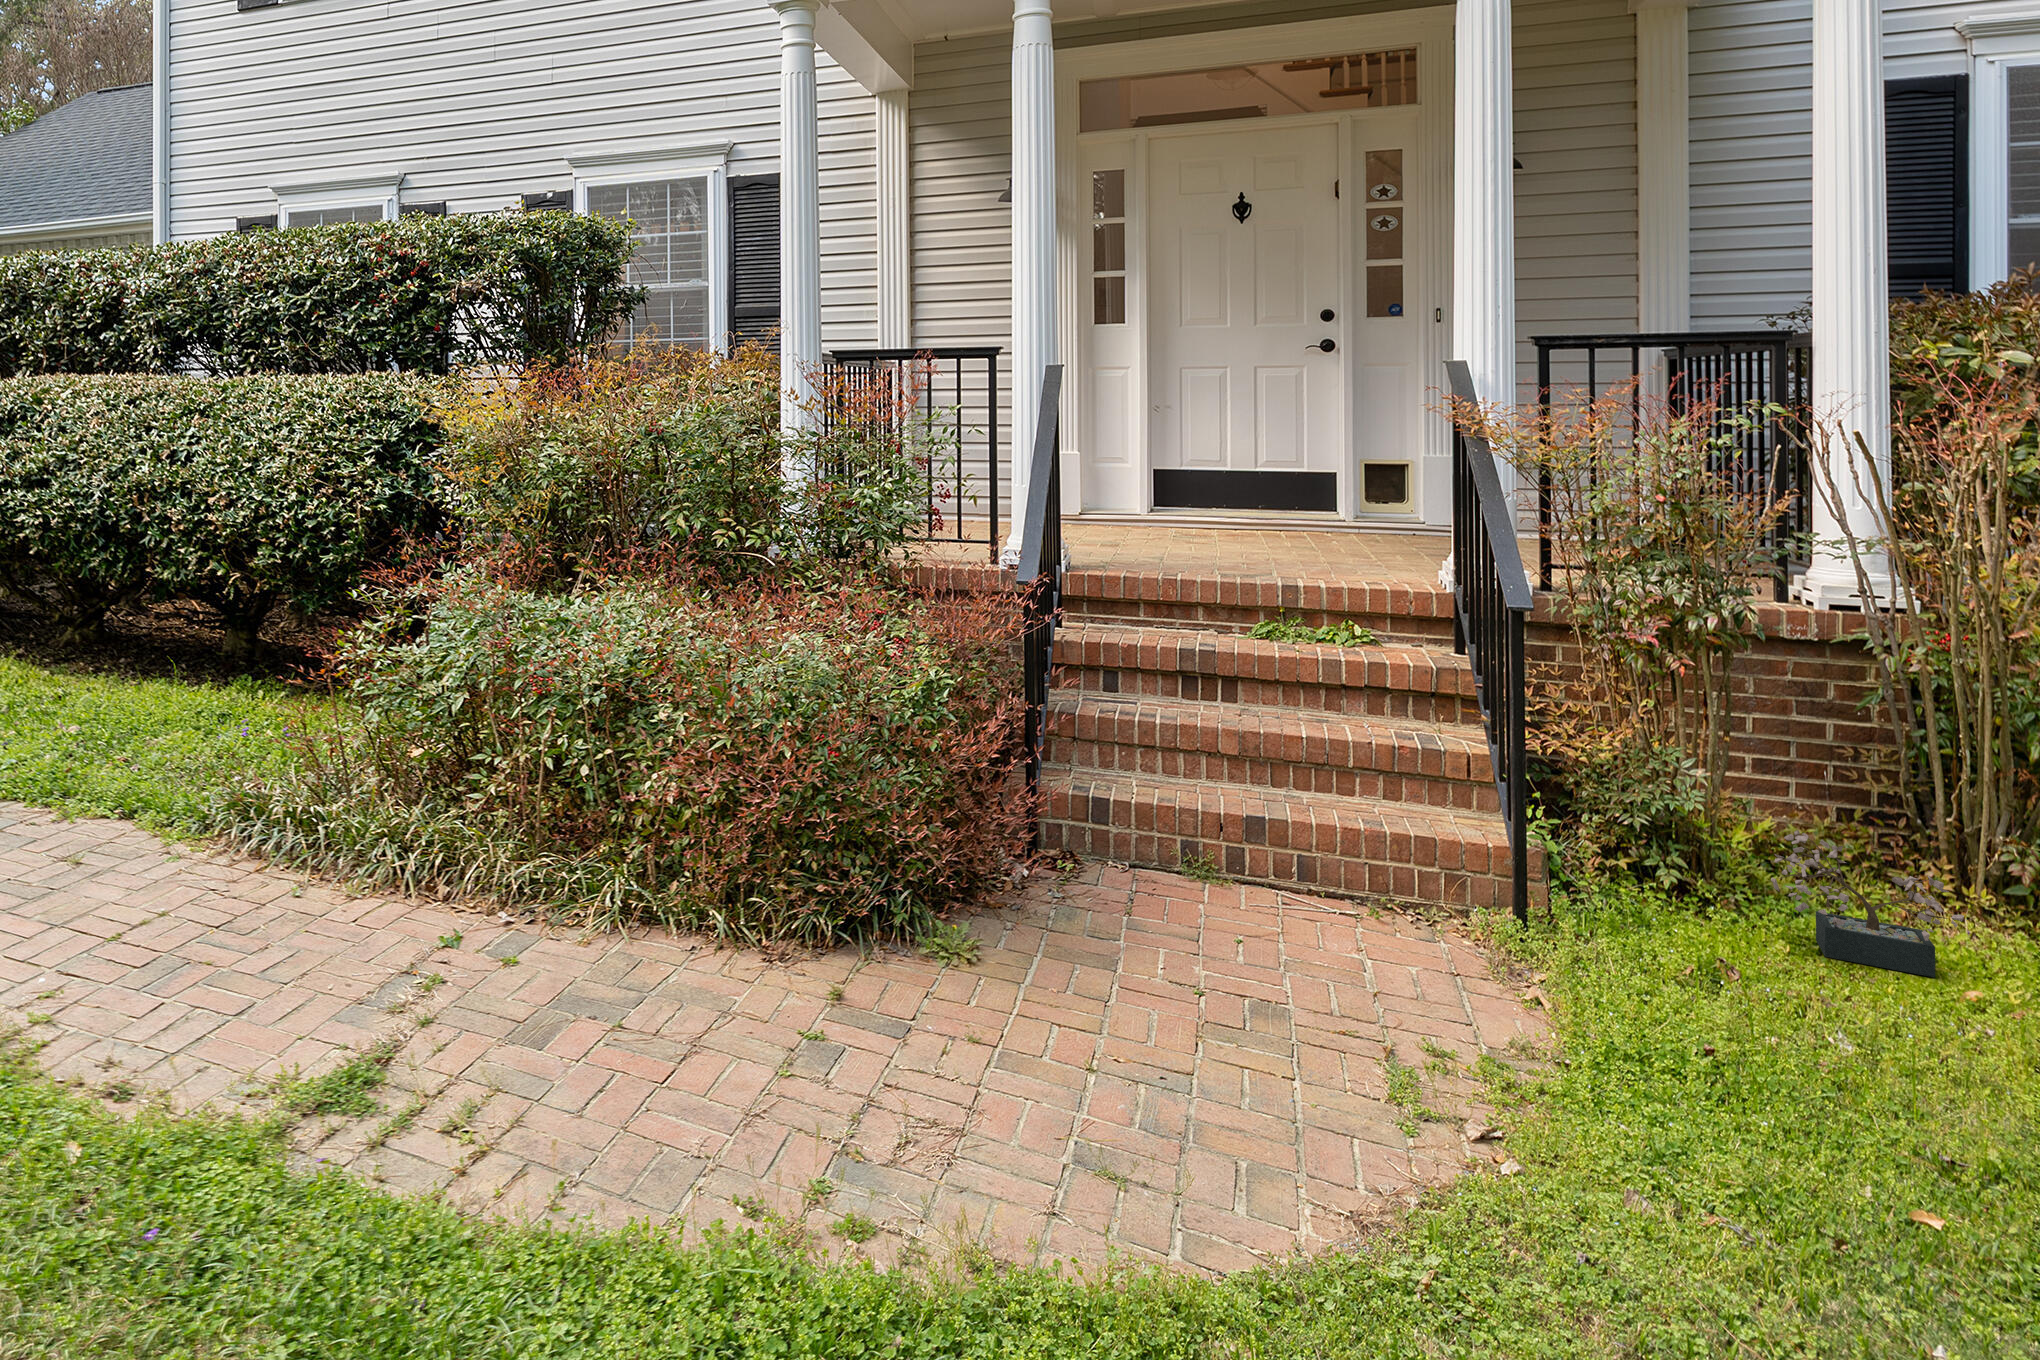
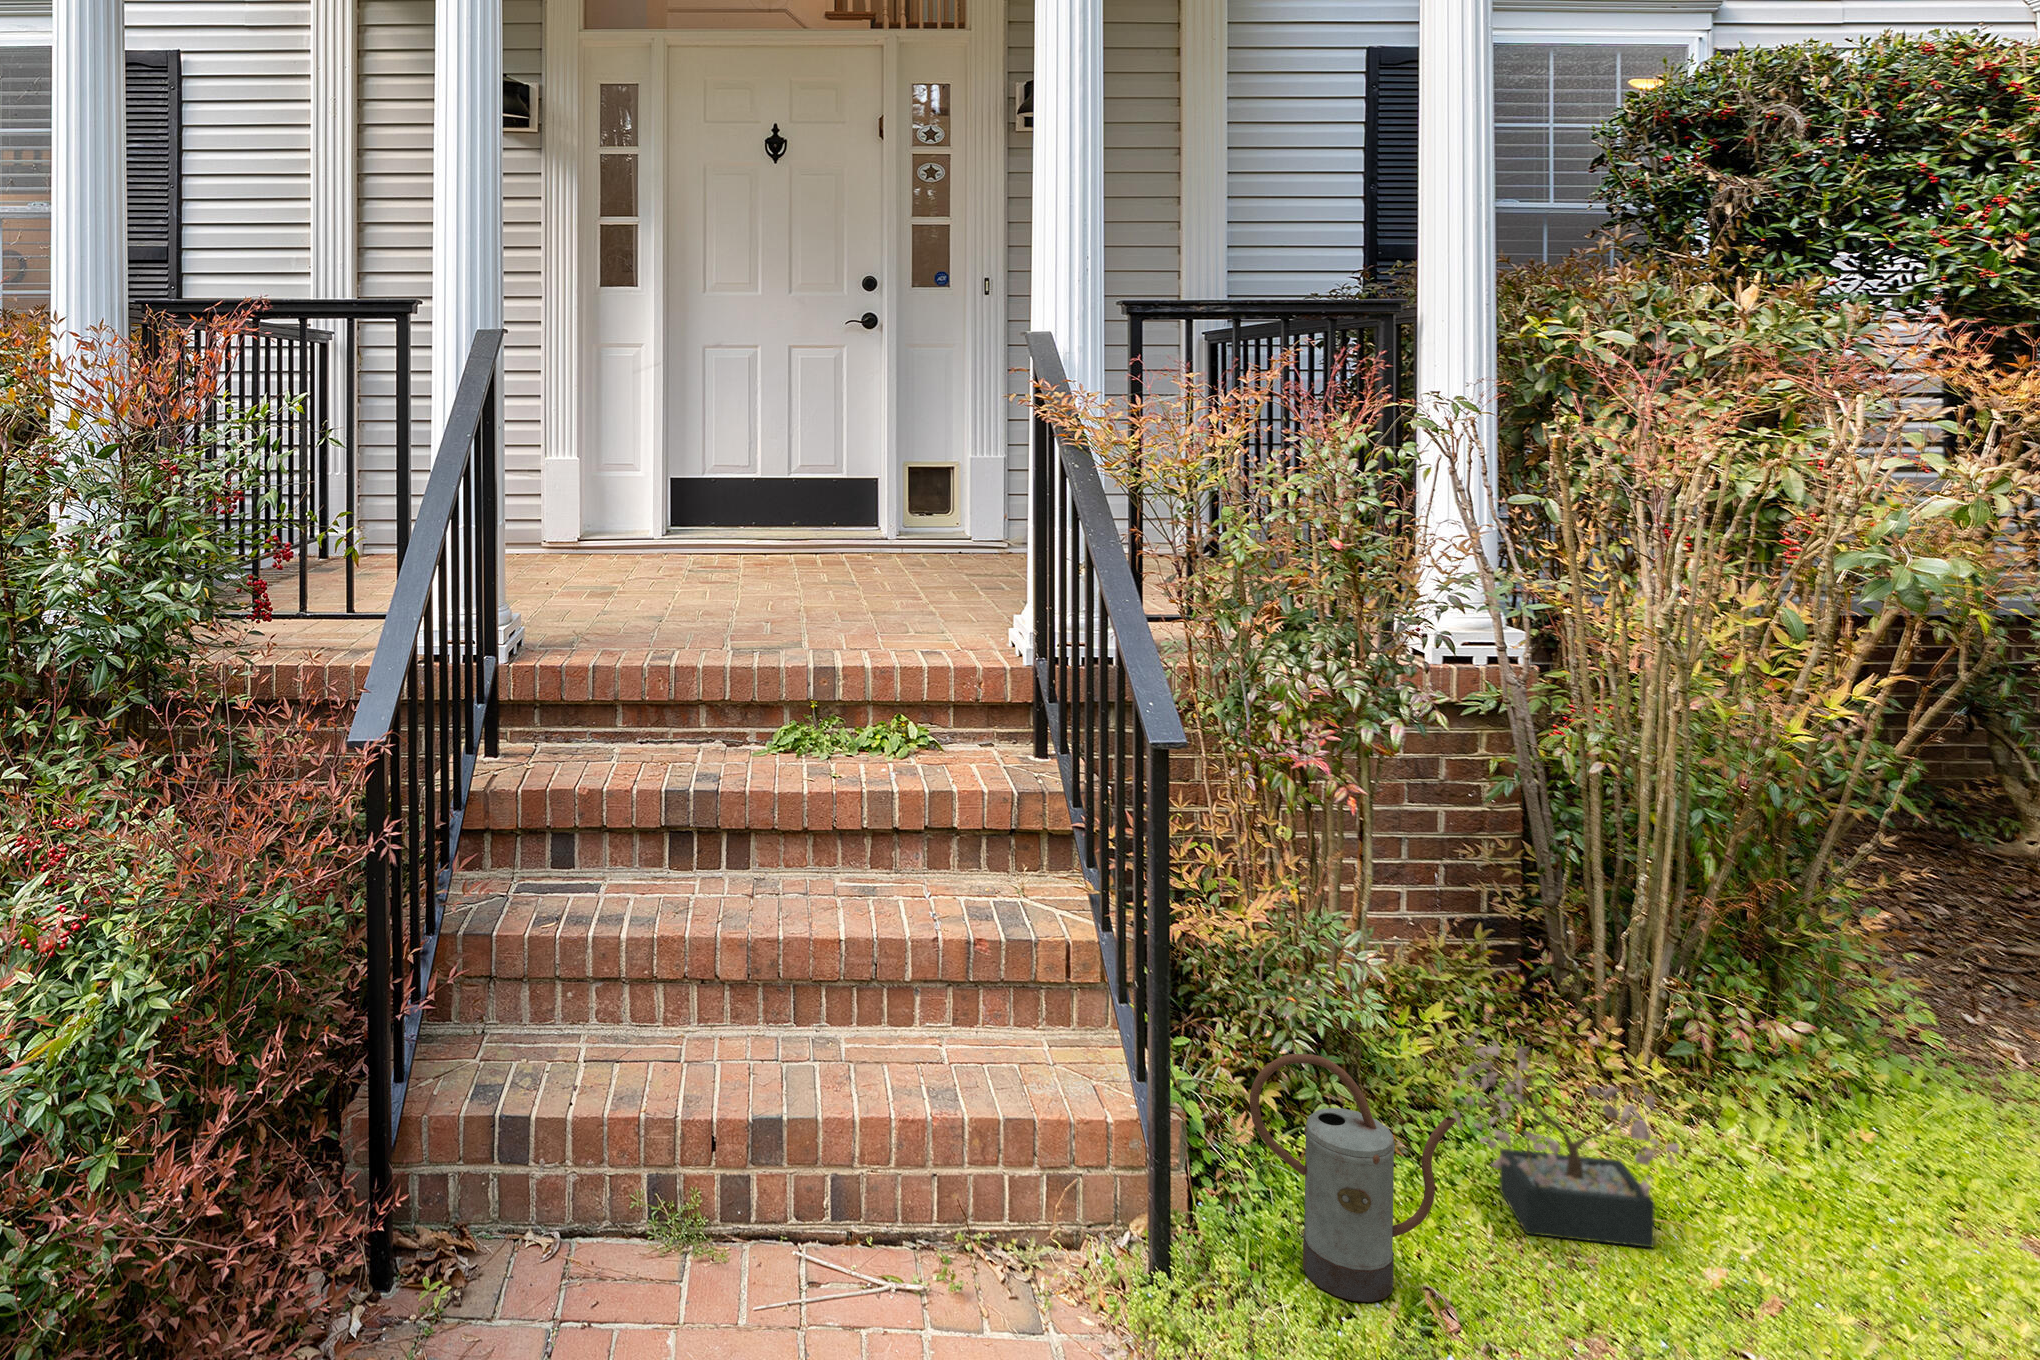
watering can: none [1591,807,1747,958] -> present [1250,1054,1457,1302]

